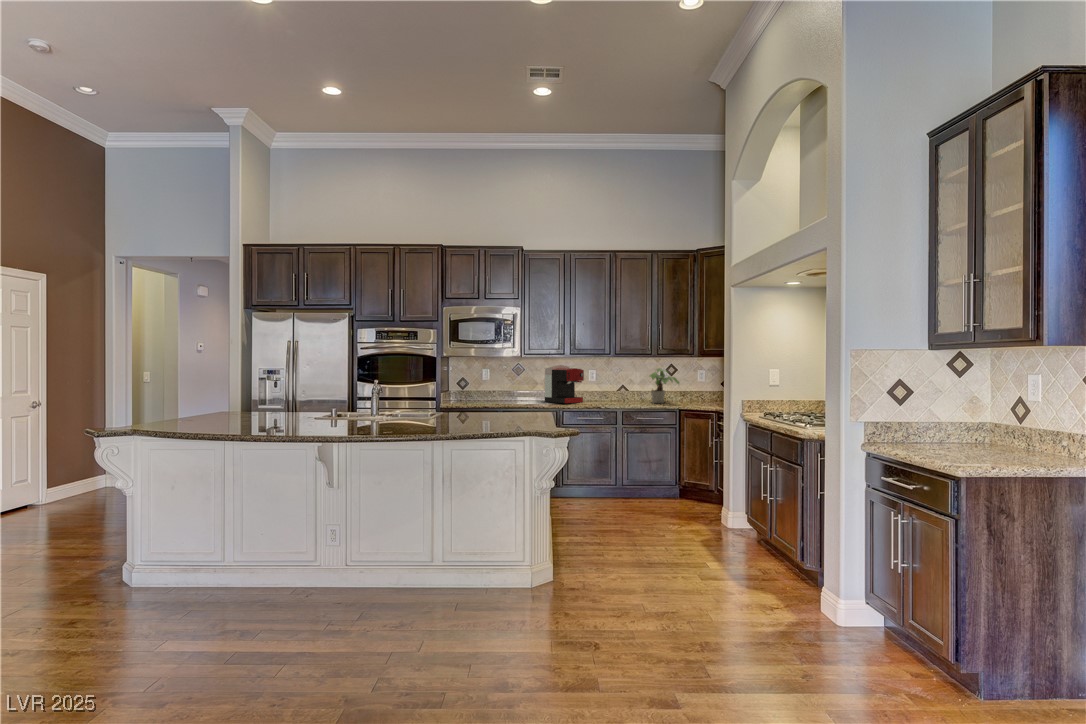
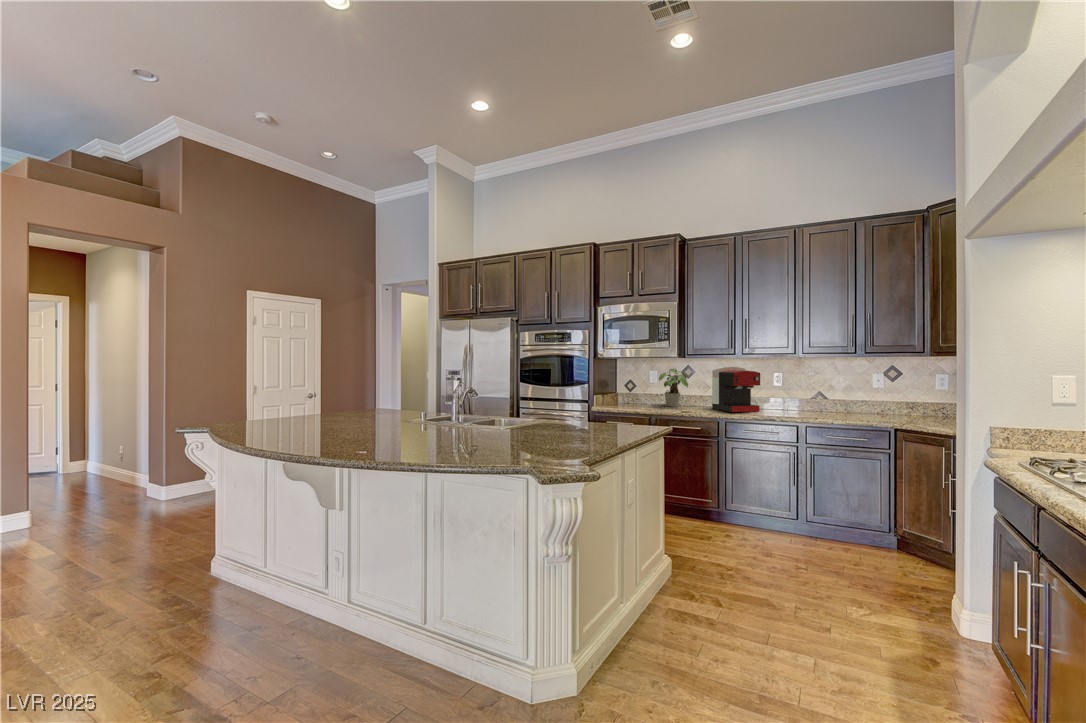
potted plant: present [649,368,679,403] -> present [659,369,688,407]

